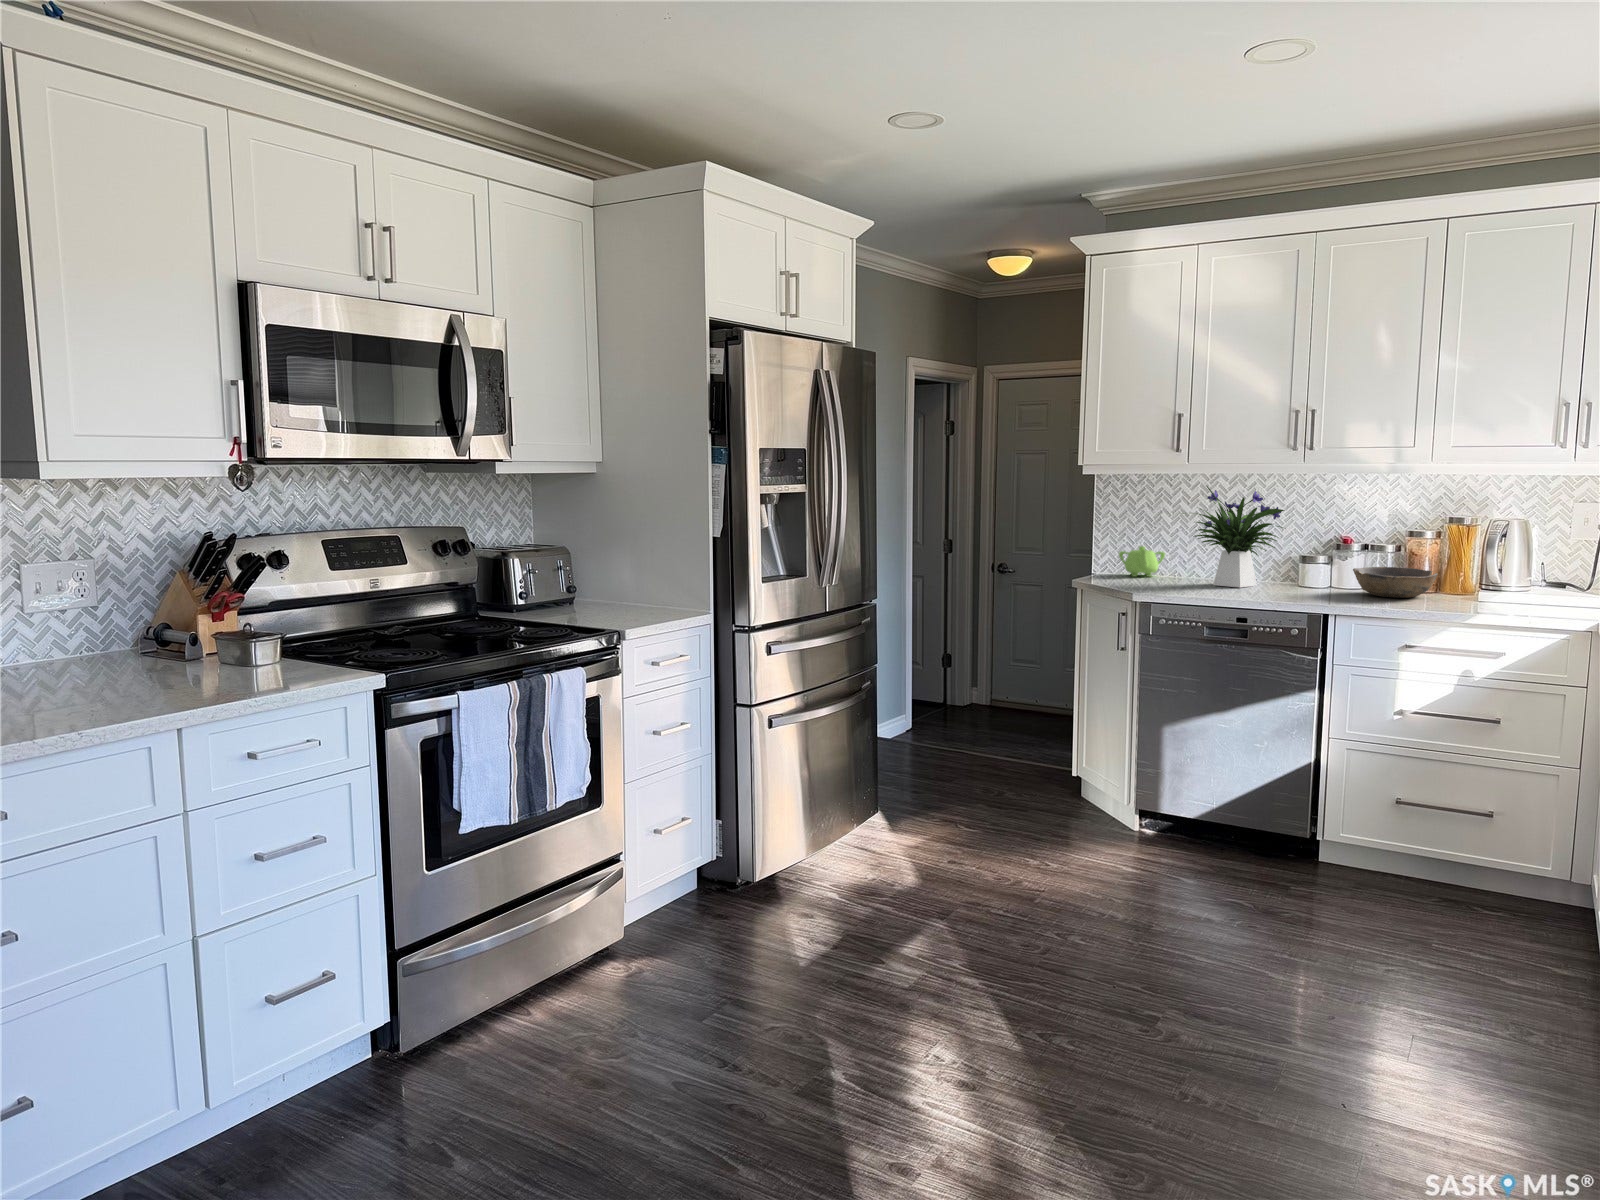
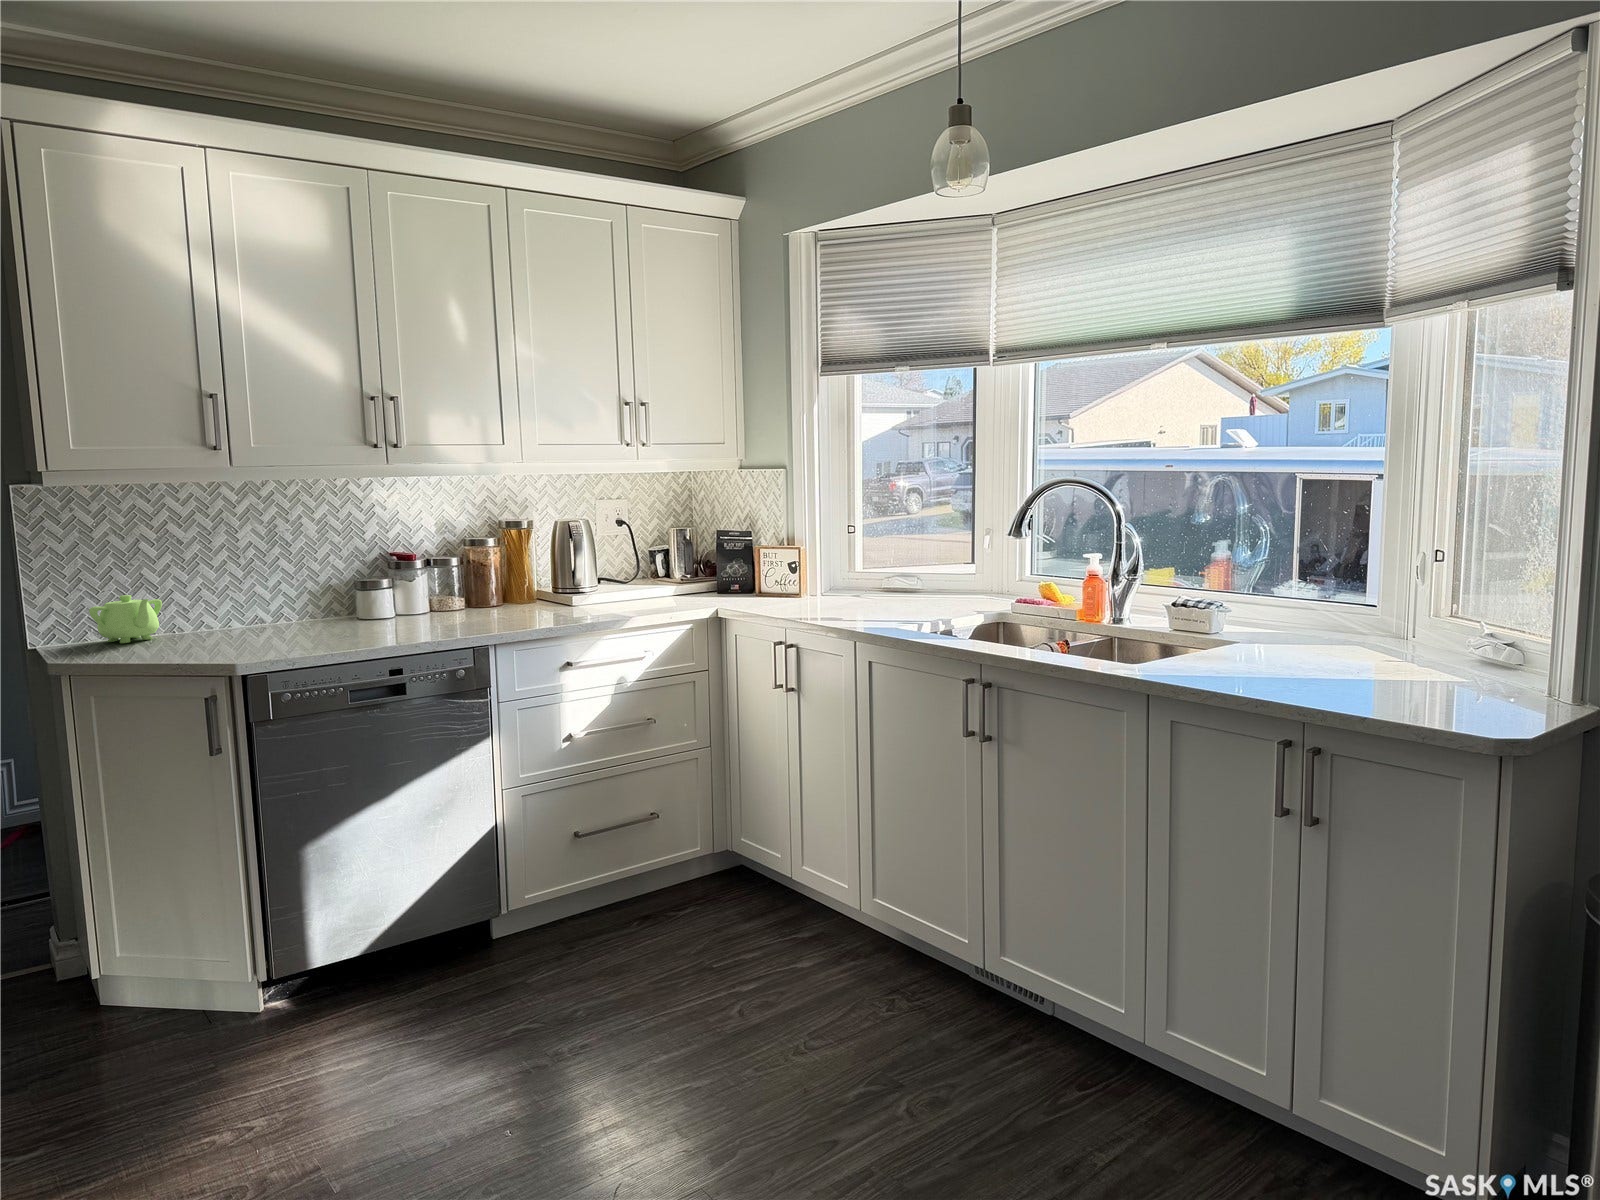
flower arrangement: present [1194,486,1286,587] -> none [228,497,365,635]
bowl: present [1353,567,1438,598] -> none [452,580,540,615]

